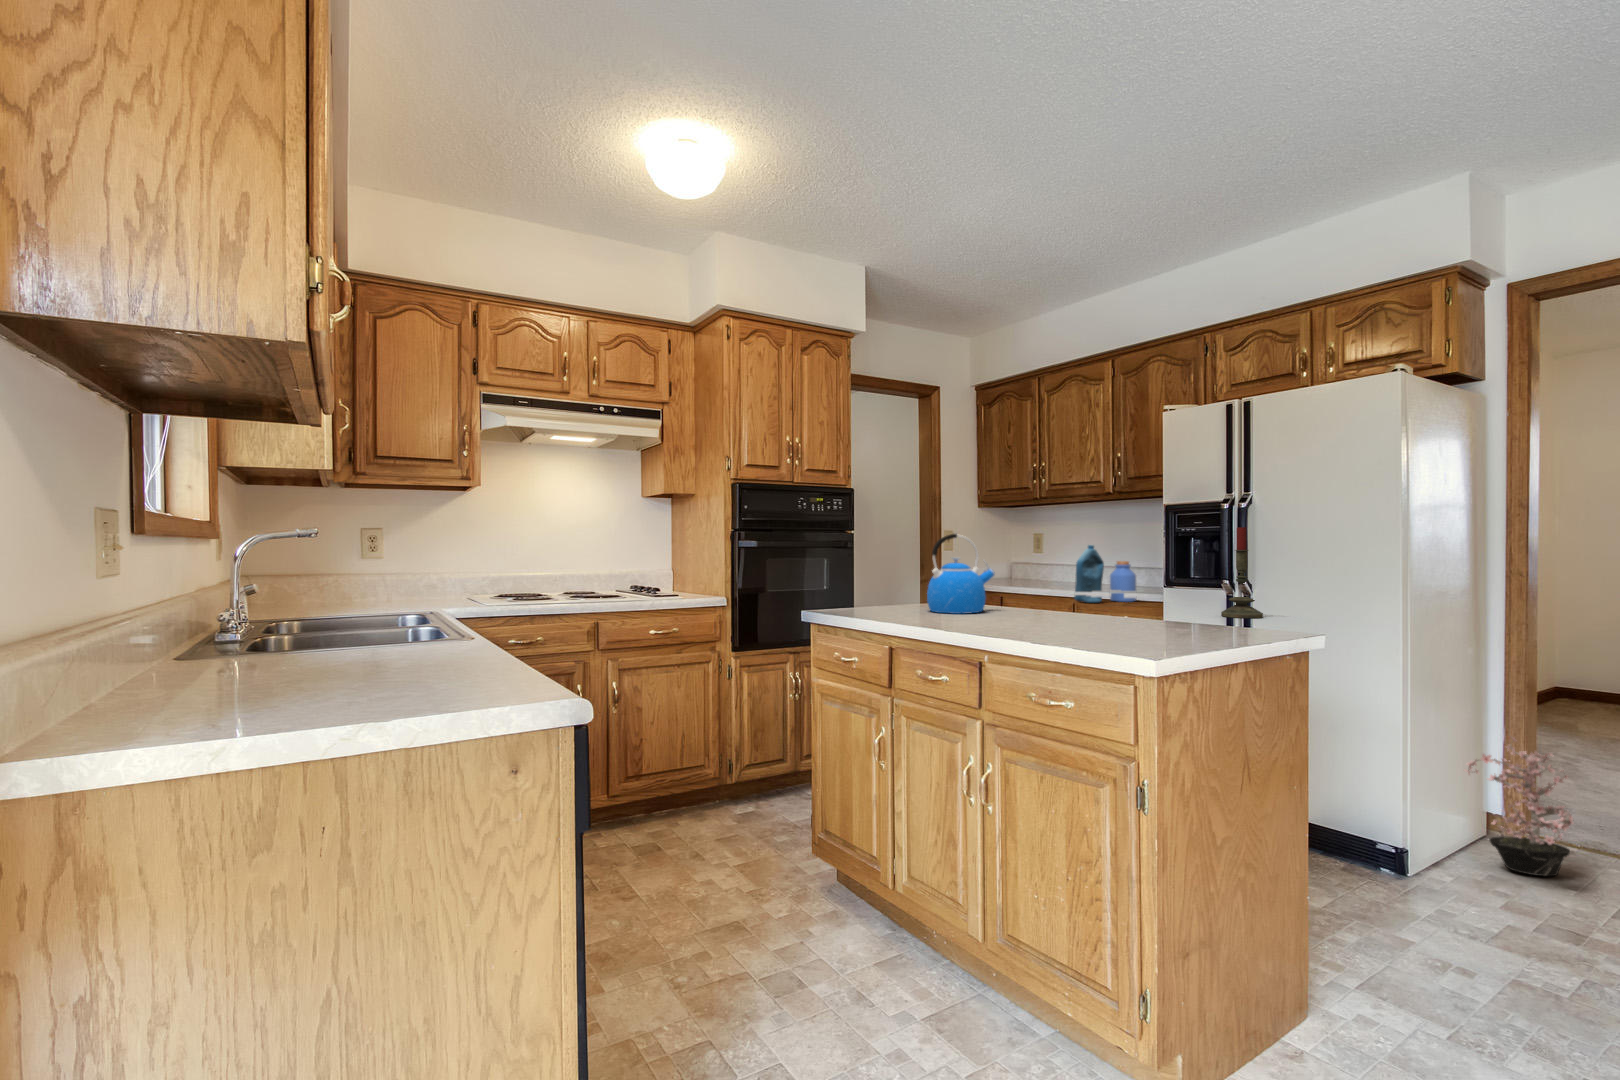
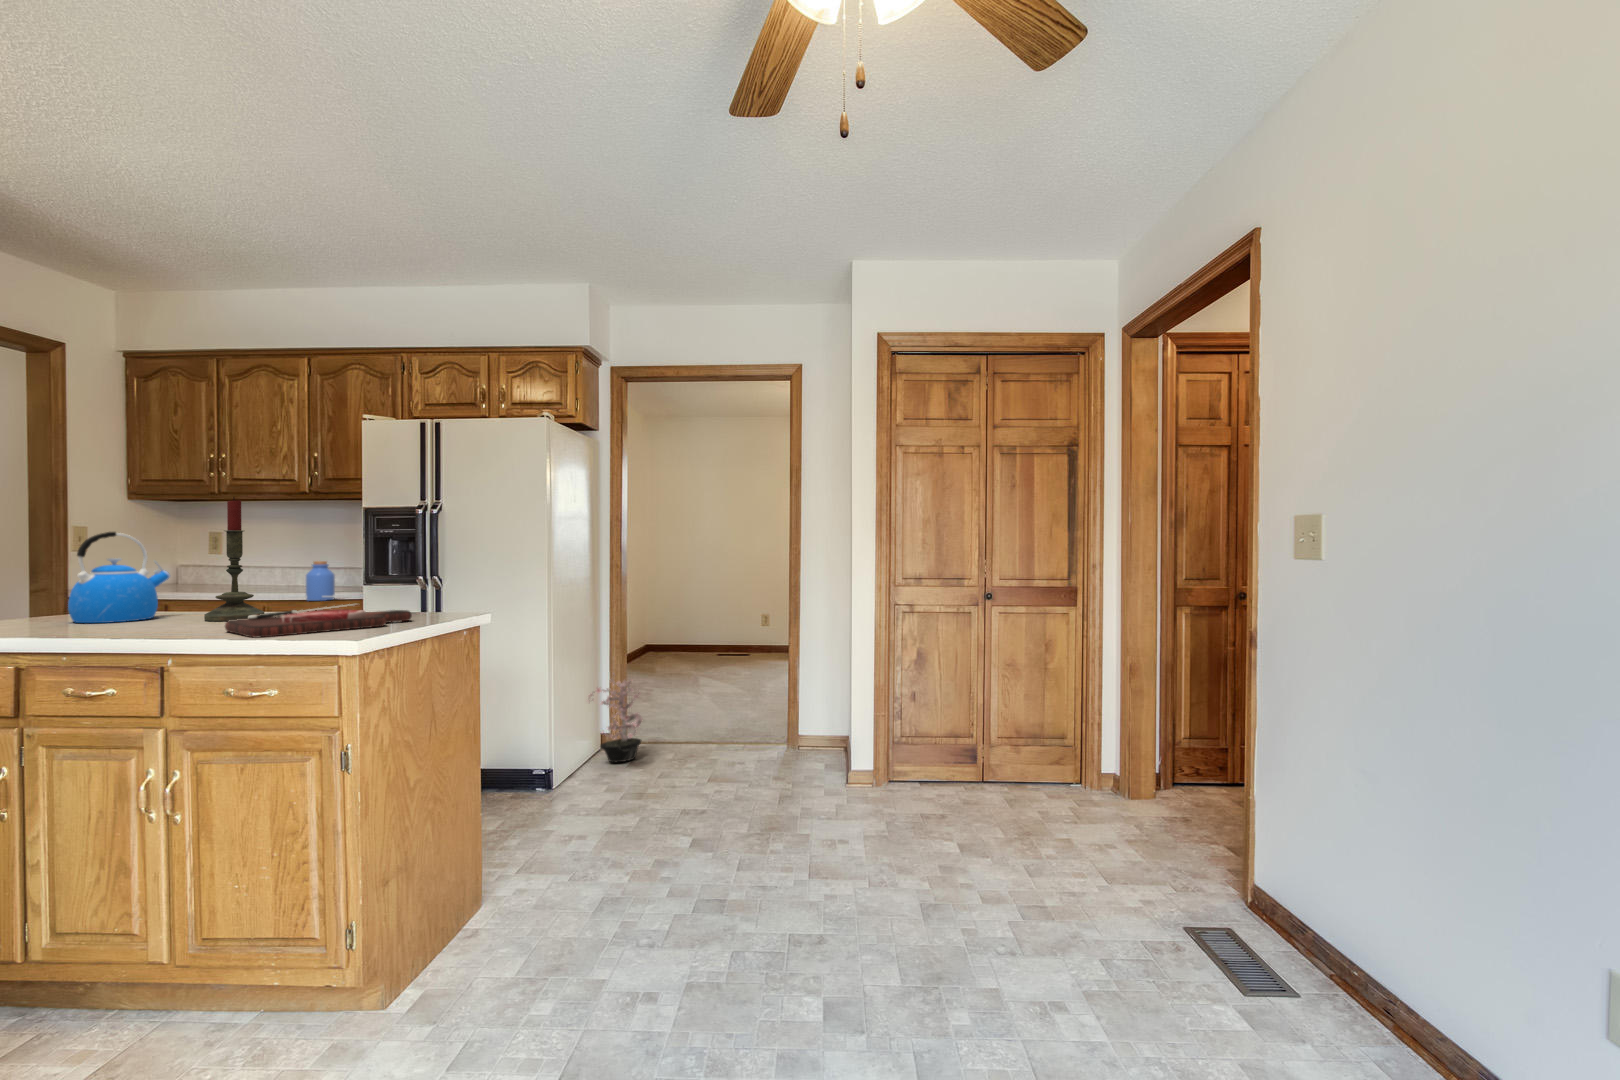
candle: present [1221,525,1263,618] -> present [204,497,264,621]
bottle: present [1074,545,1104,603] -> none [265,545,300,604]
cutting board: none [1030,615,1216,645] -> present [225,604,412,638]

